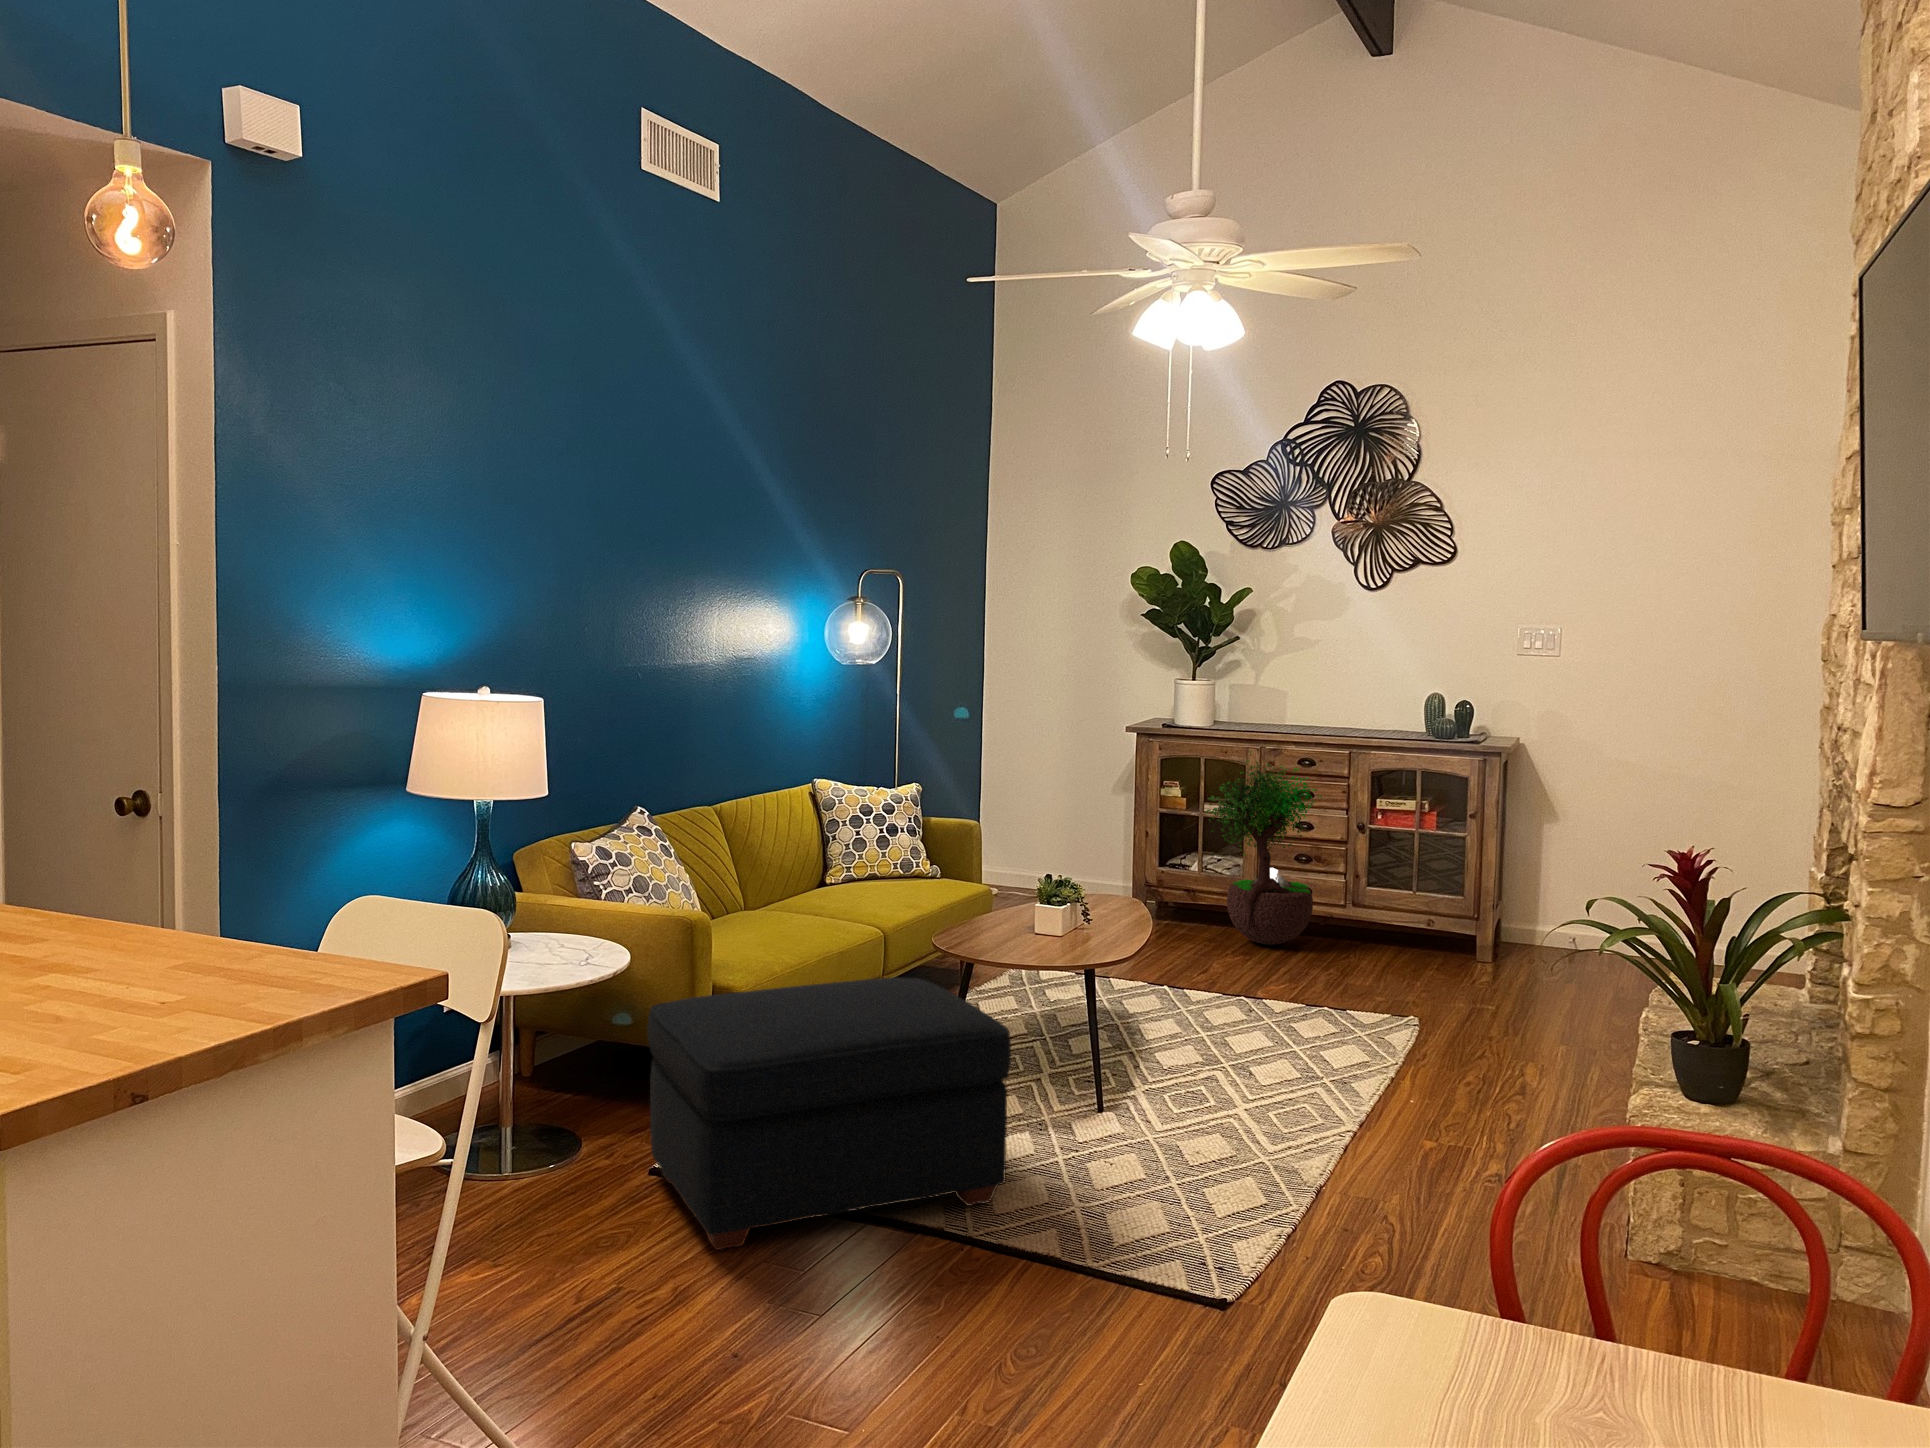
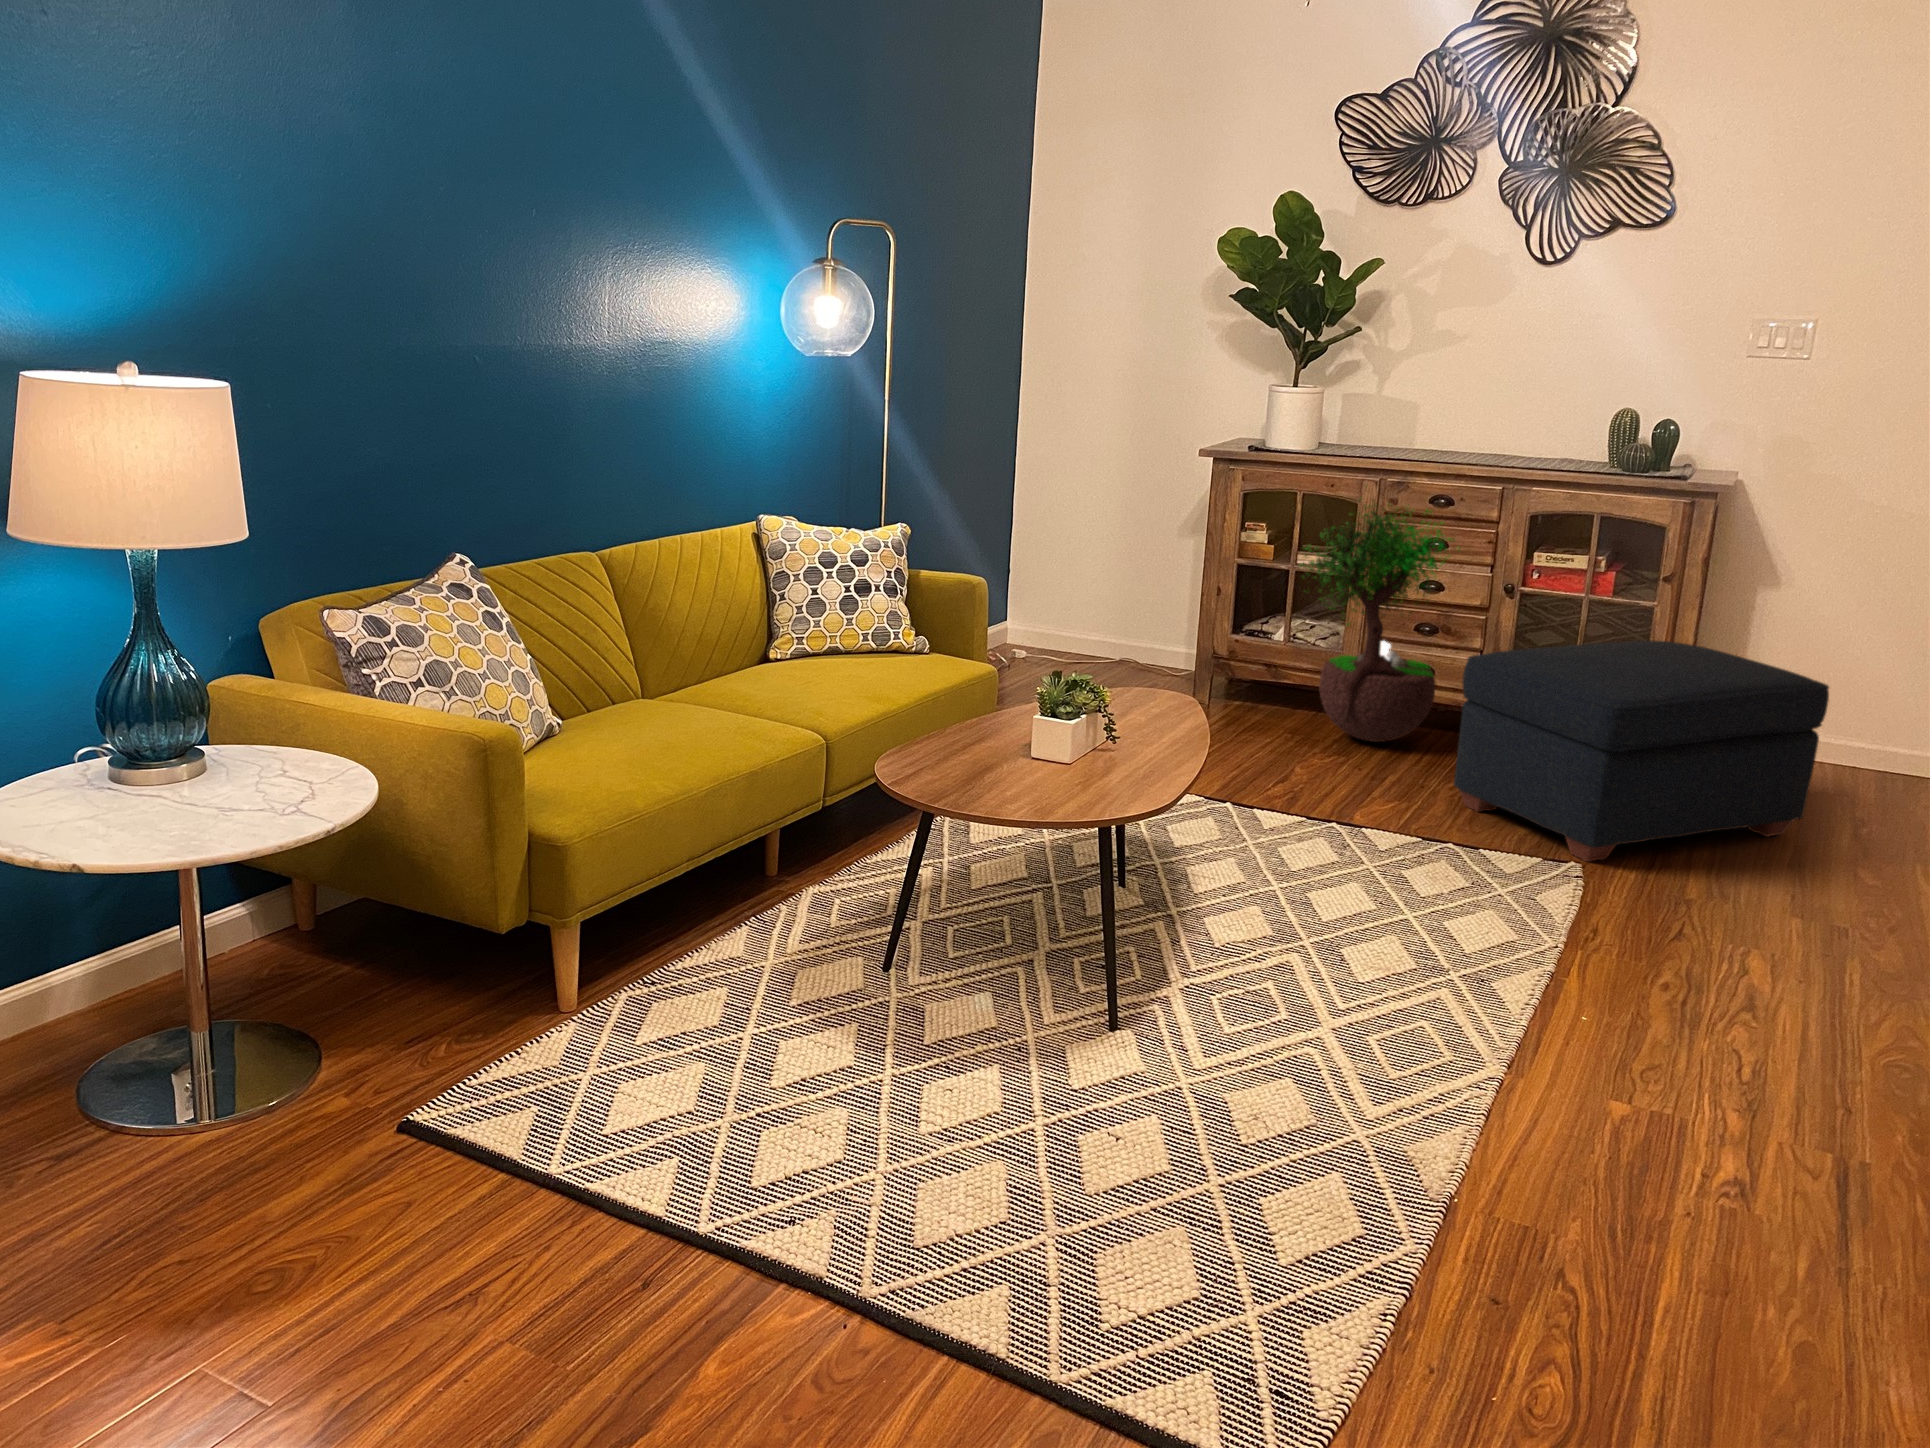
ottoman: present [647,977,1011,1250] -> present [1454,641,1829,862]

